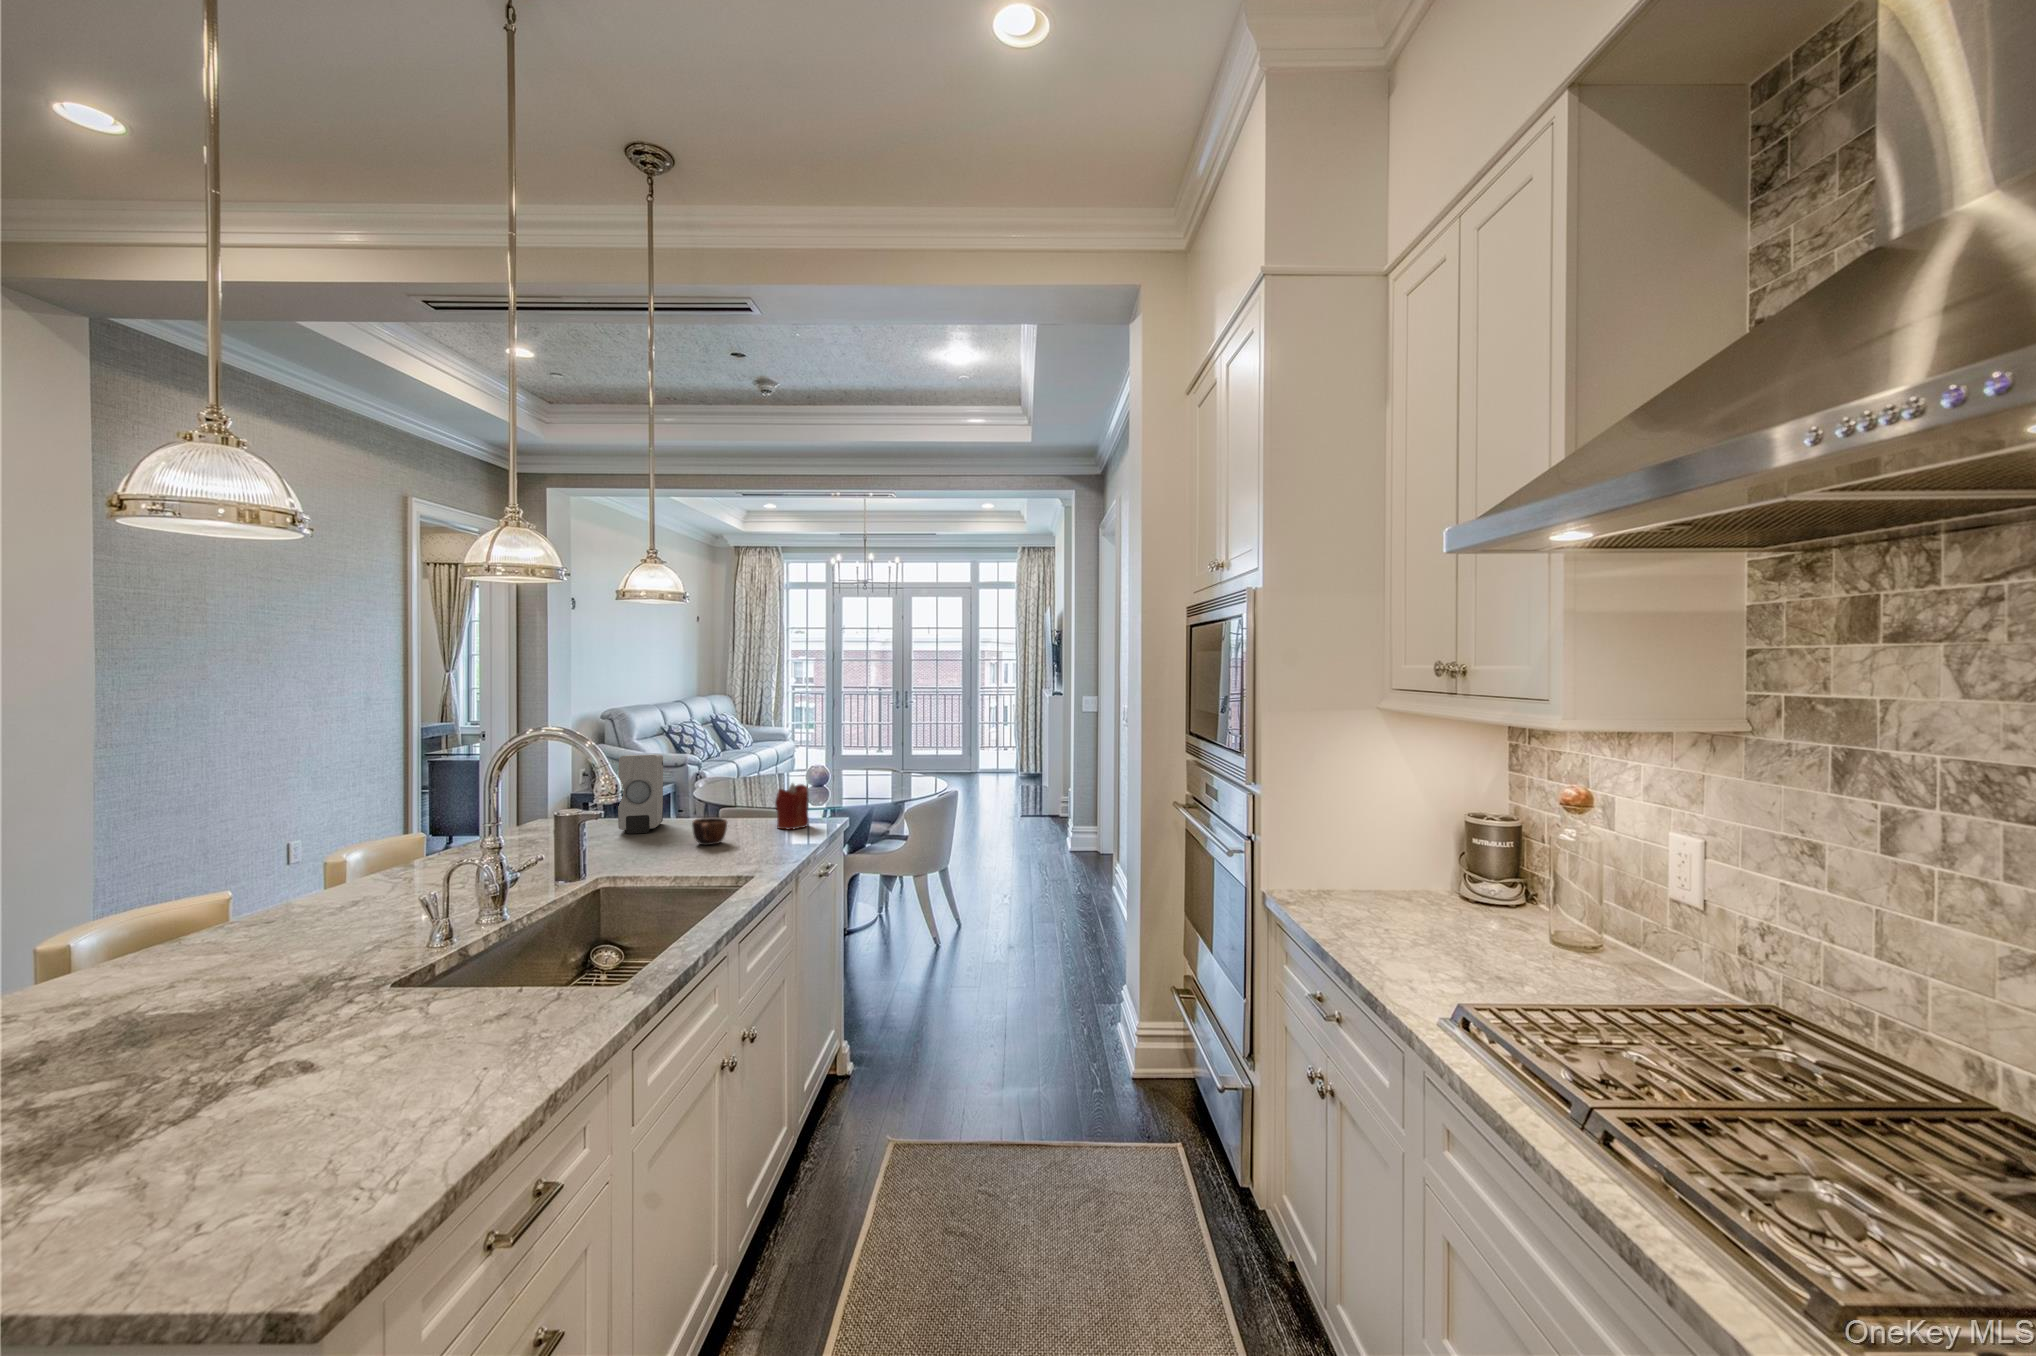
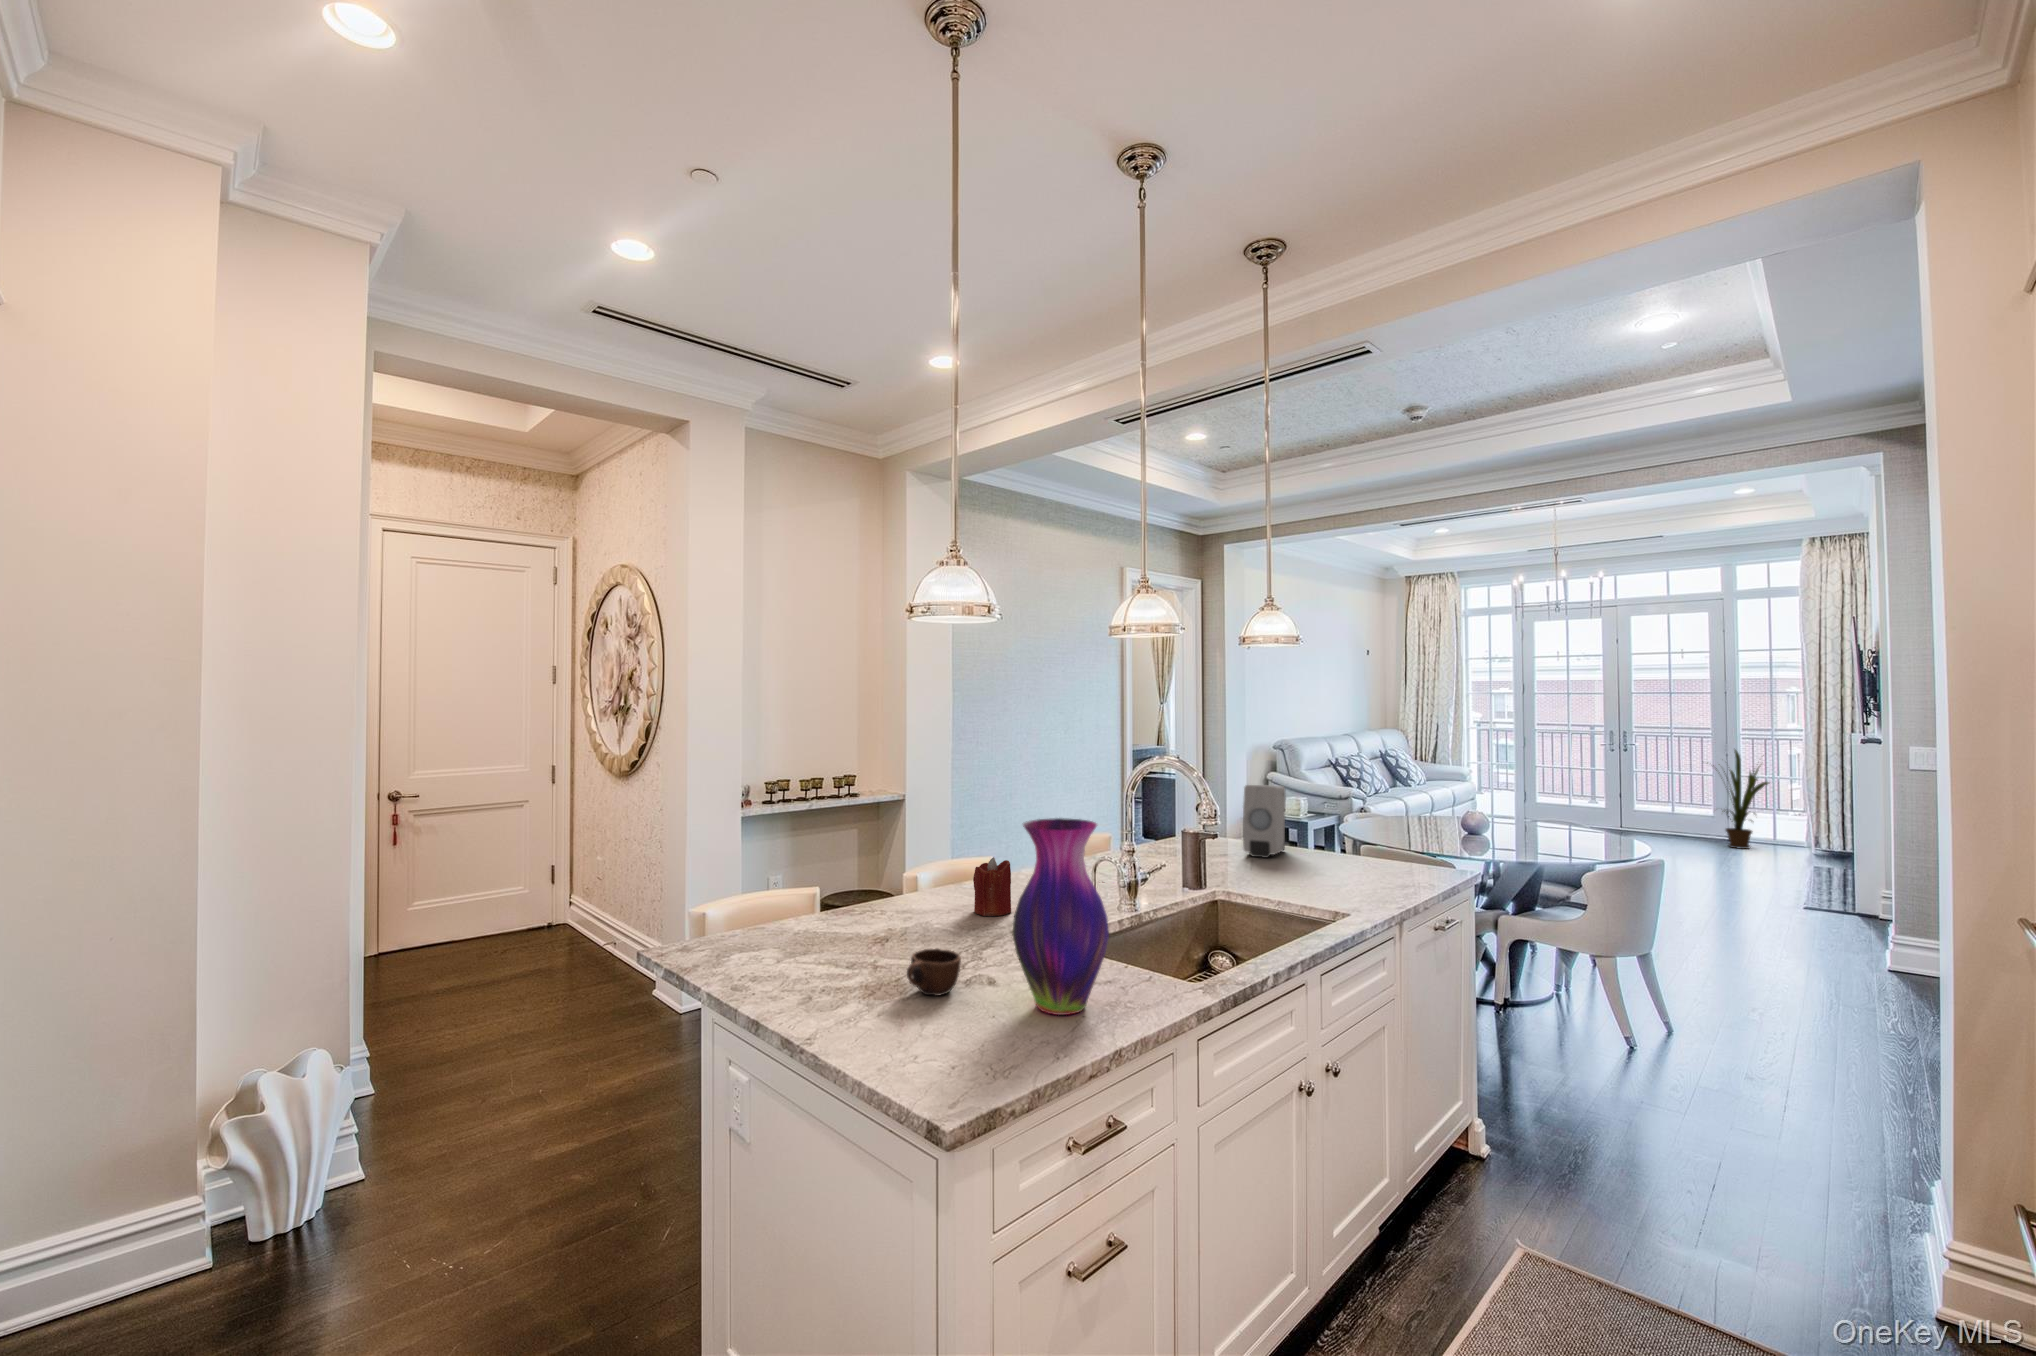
house plant: none [953,702,994,777] -> present [1724,750,1769,849]
candle: present [775,783,809,829] -> present [973,857,1011,916]
vase: none [358,813,517,1082] -> present [1013,818,1109,1015]
mug: present [692,818,727,845] -> present [907,949,961,996]

